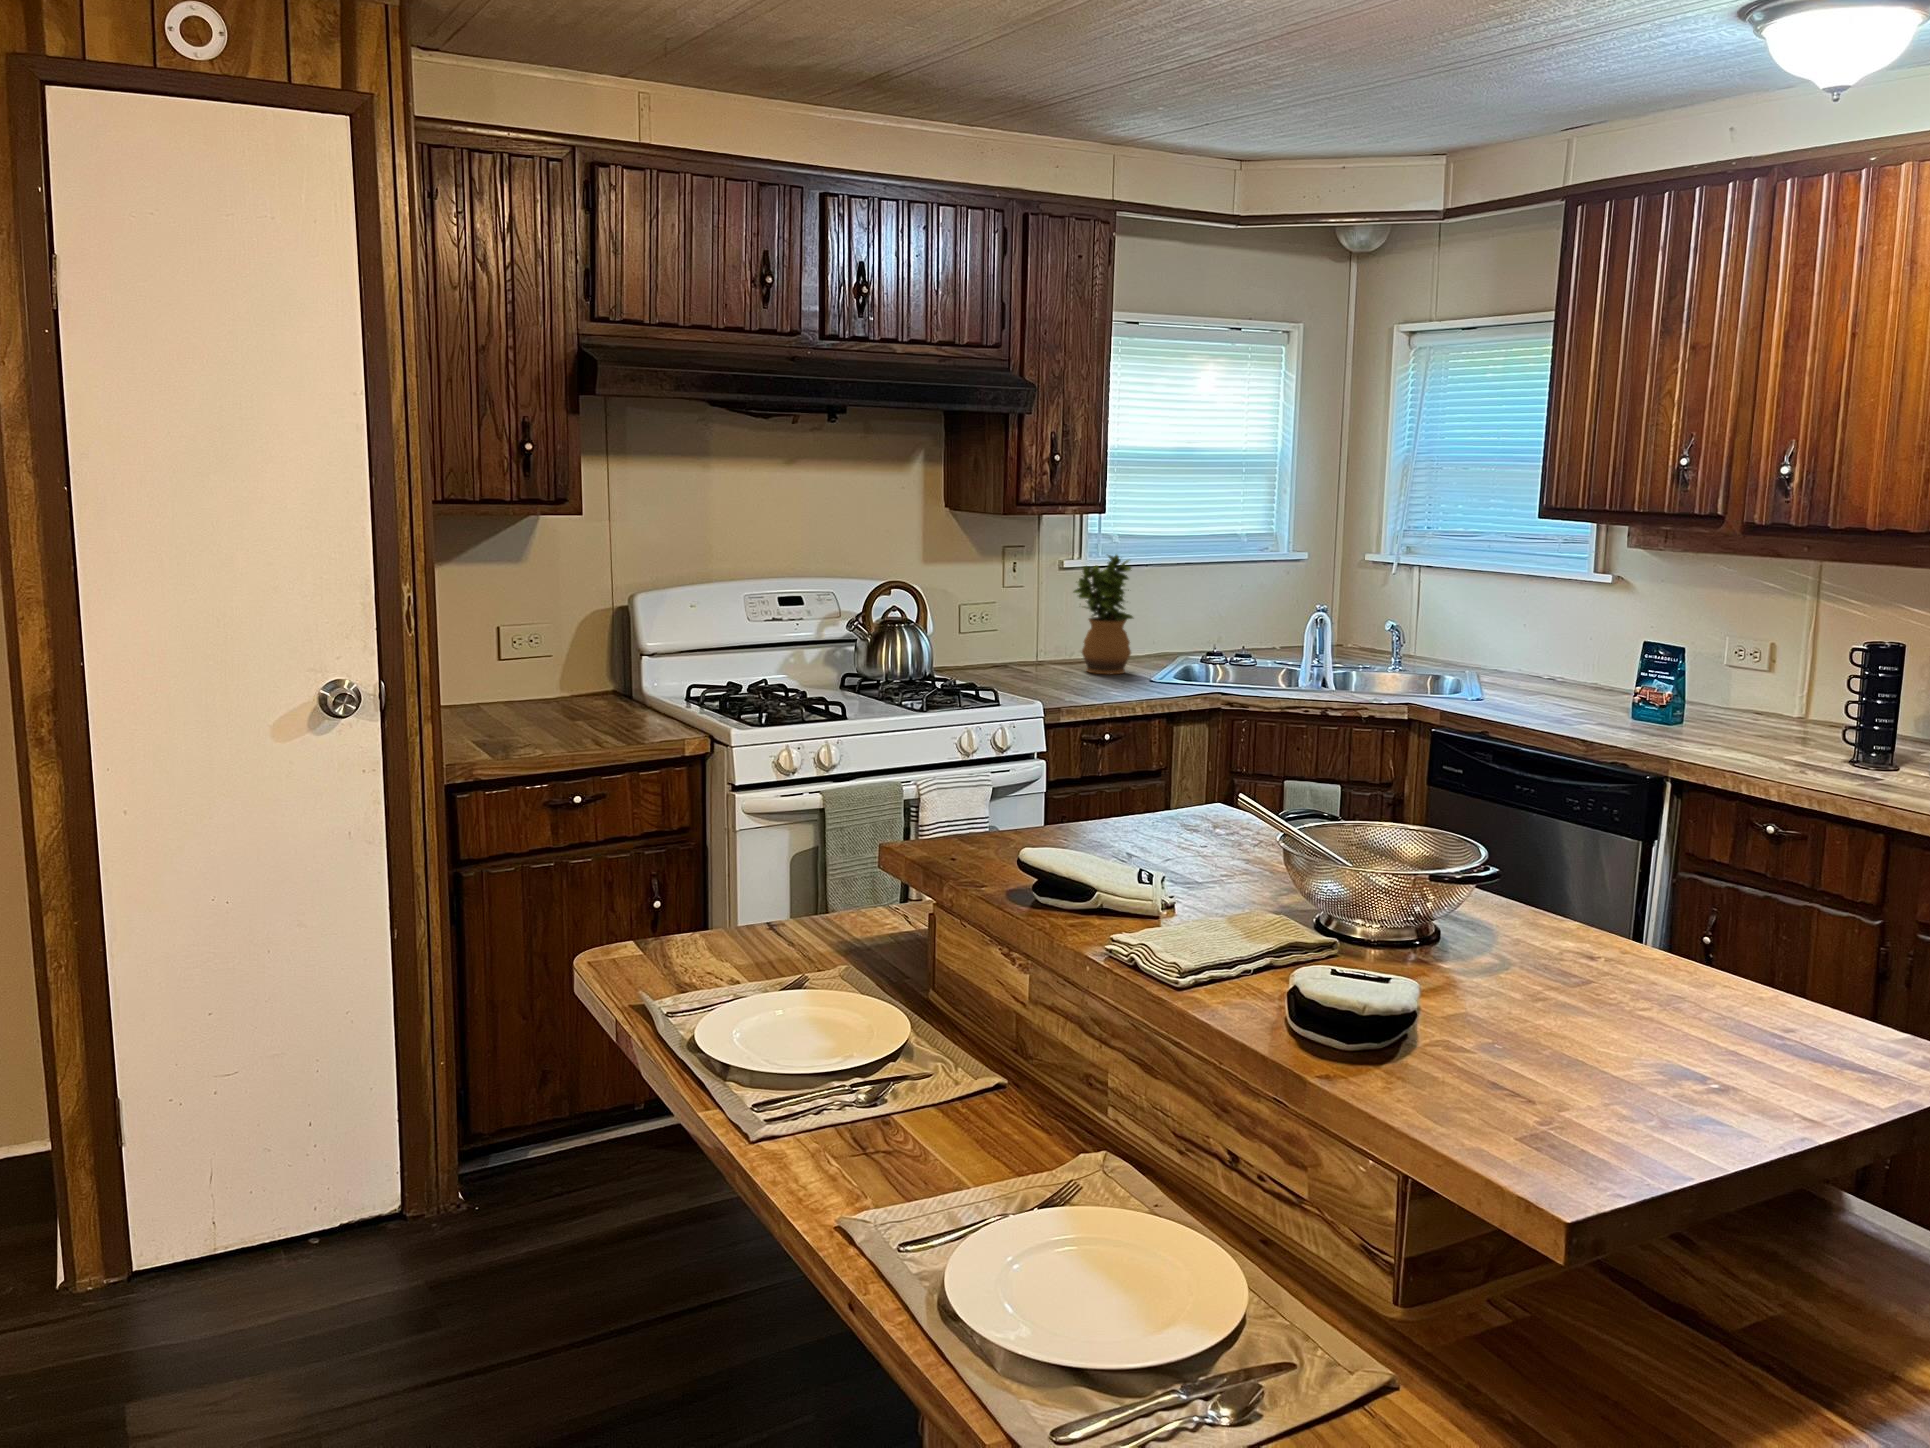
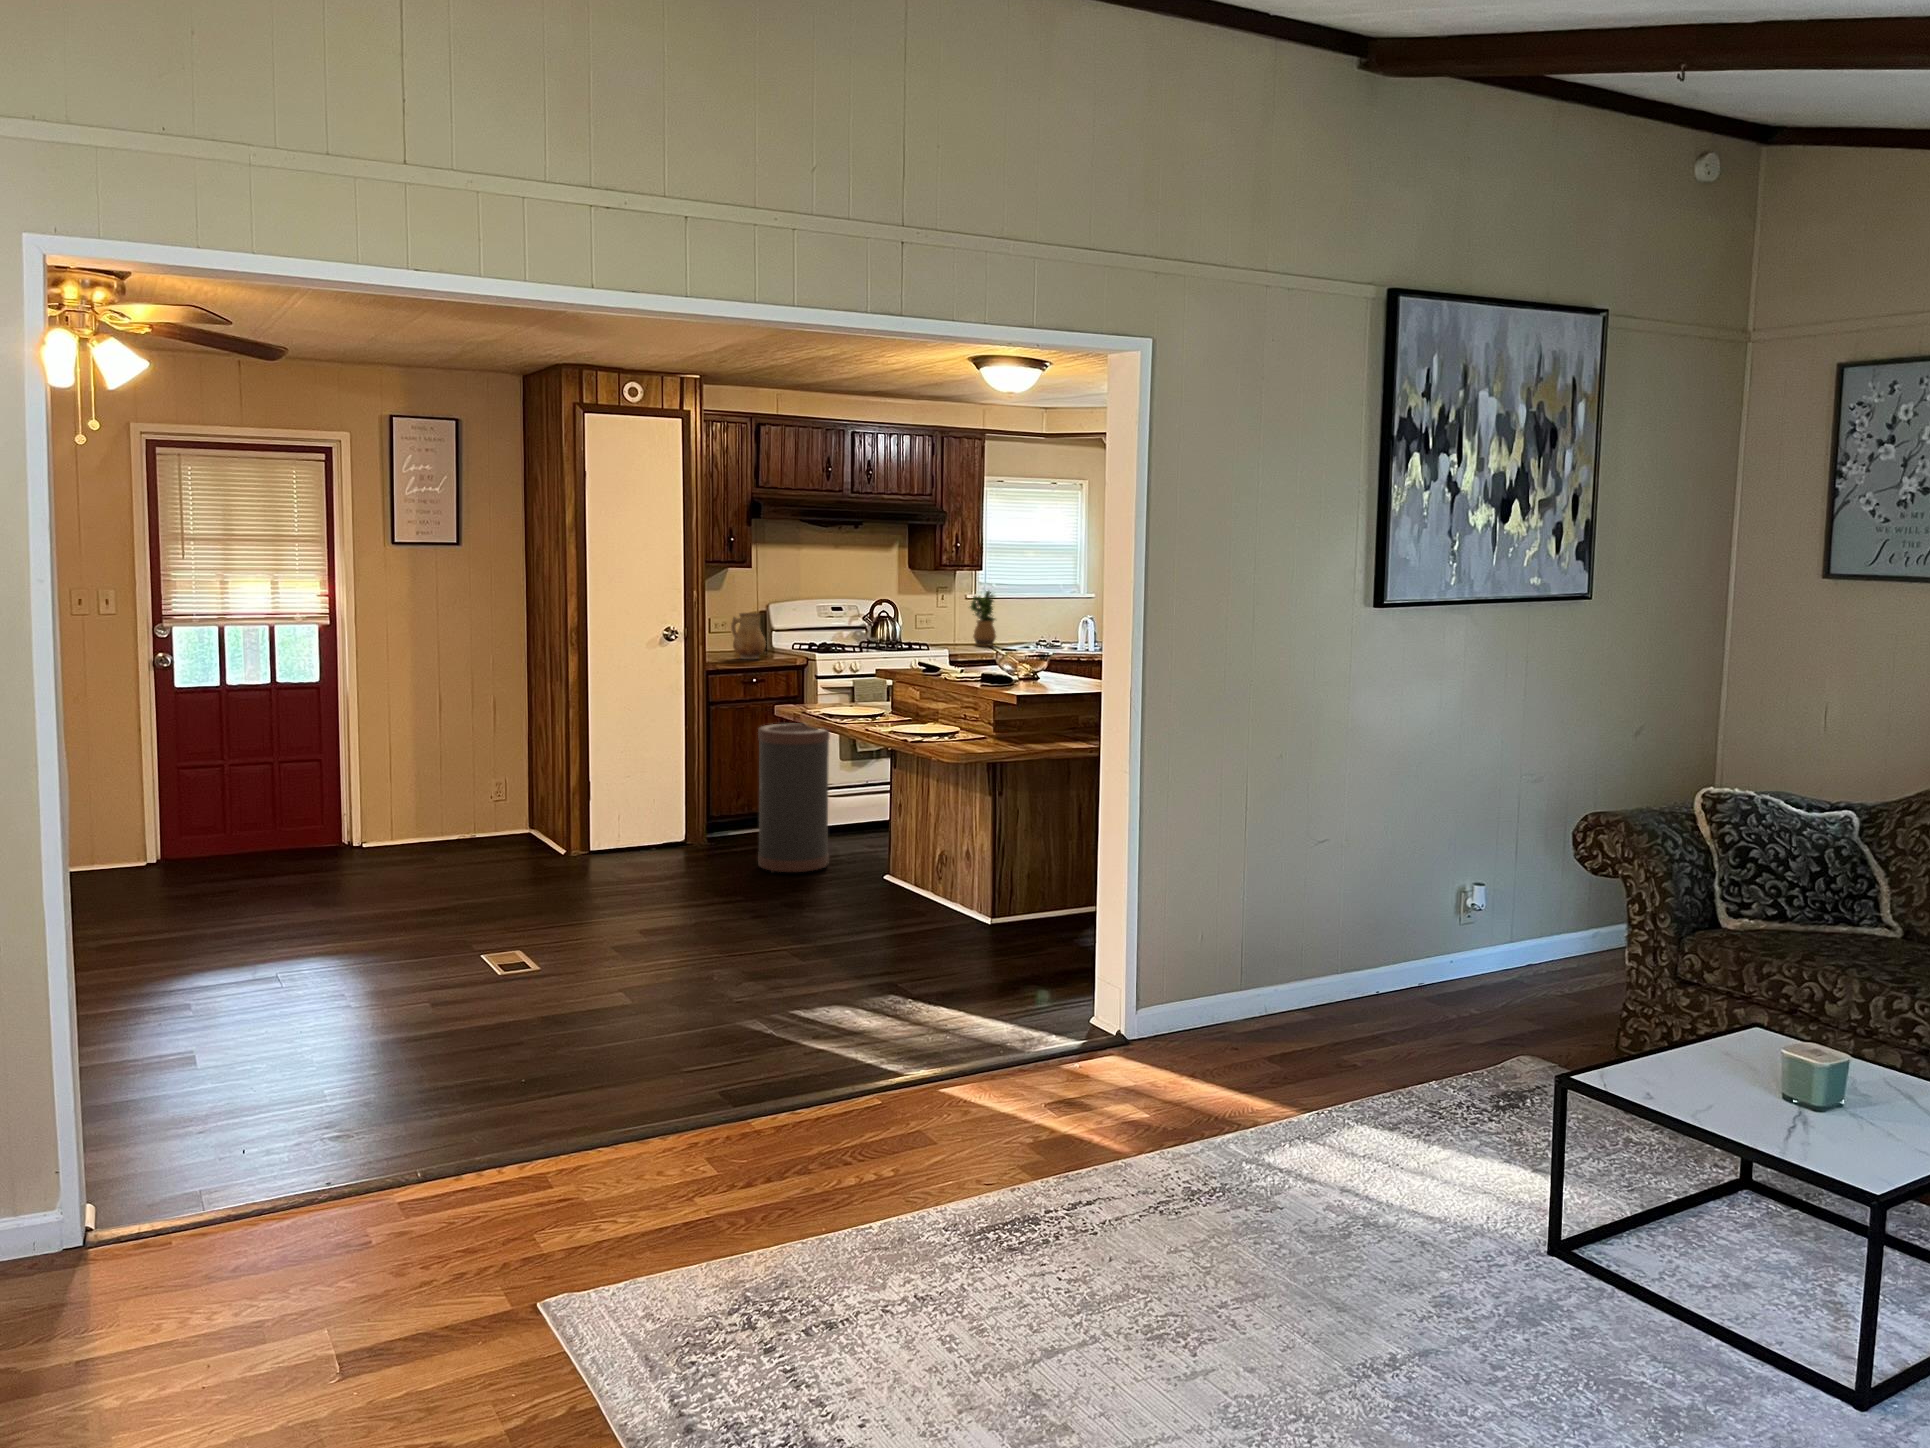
ceramic pitcher: none [528,624,611,739] -> present [731,613,766,659]
trash can: none [543,950,747,1402] -> present [758,723,830,873]

